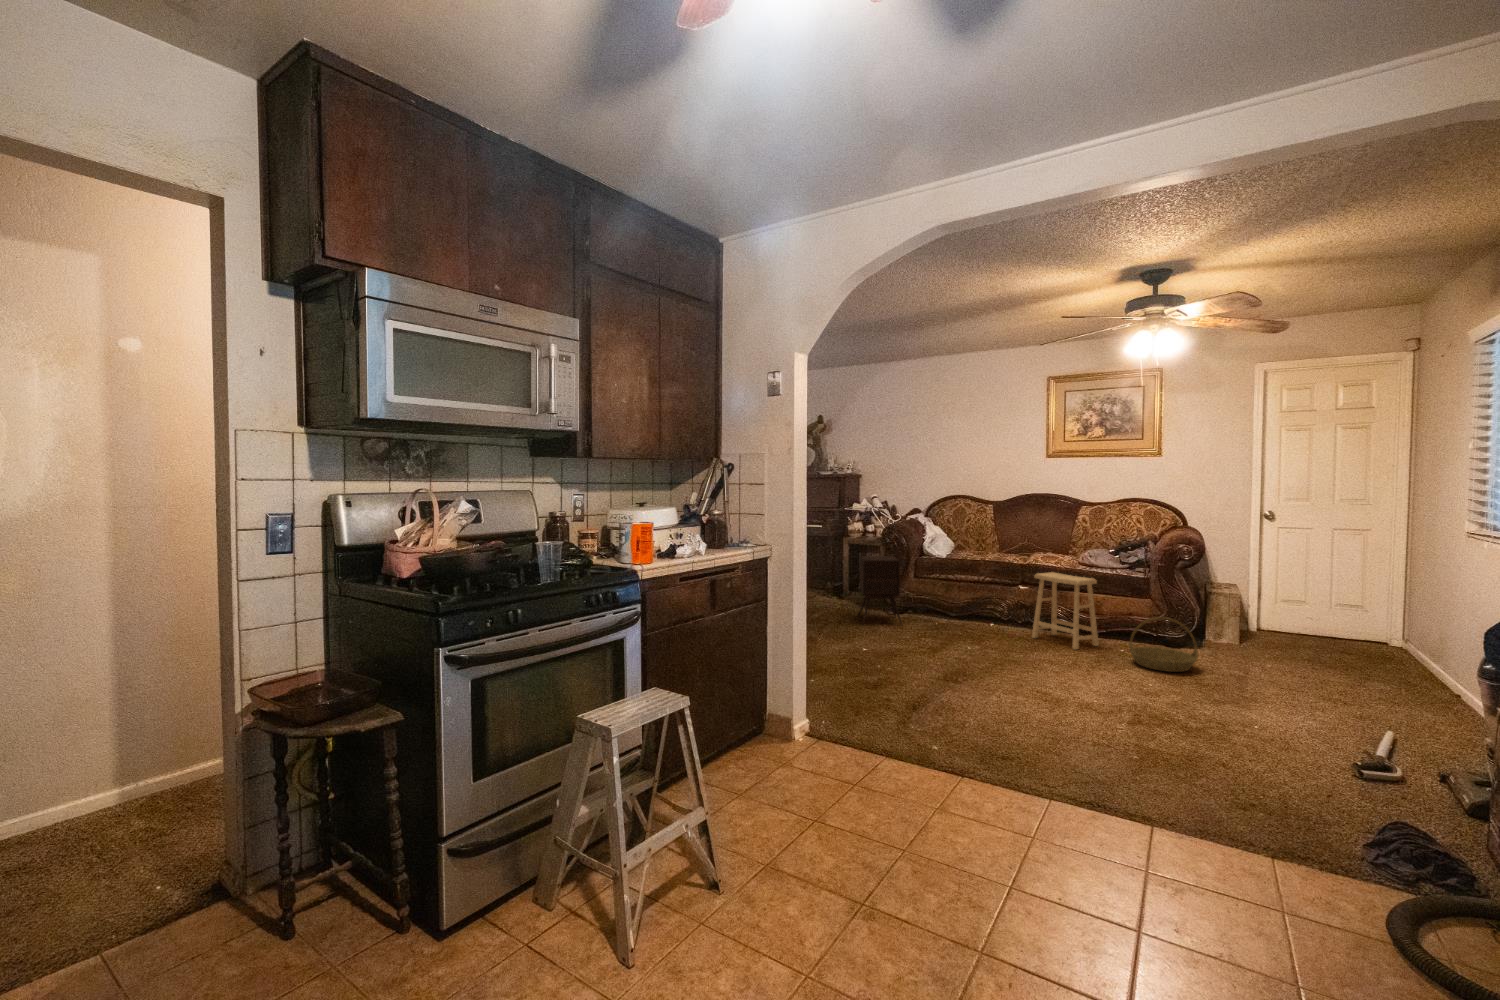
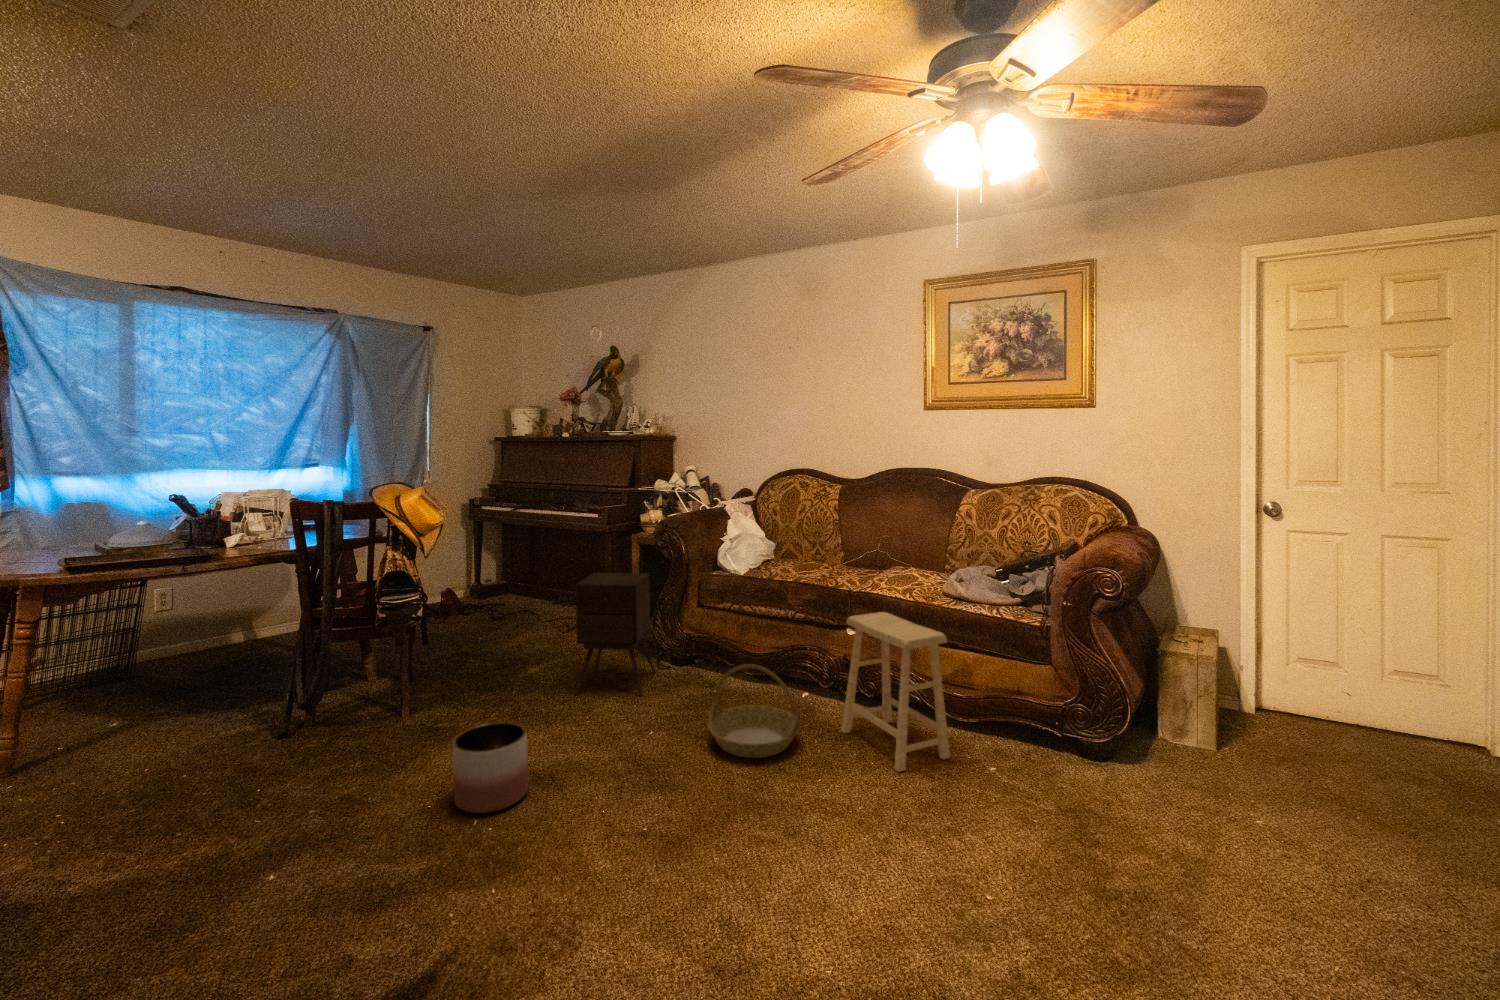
basket: present [1129,617,1198,672] -> present [708,664,800,758]
planter: none [861,622,896,660] -> present [453,722,529,813]

